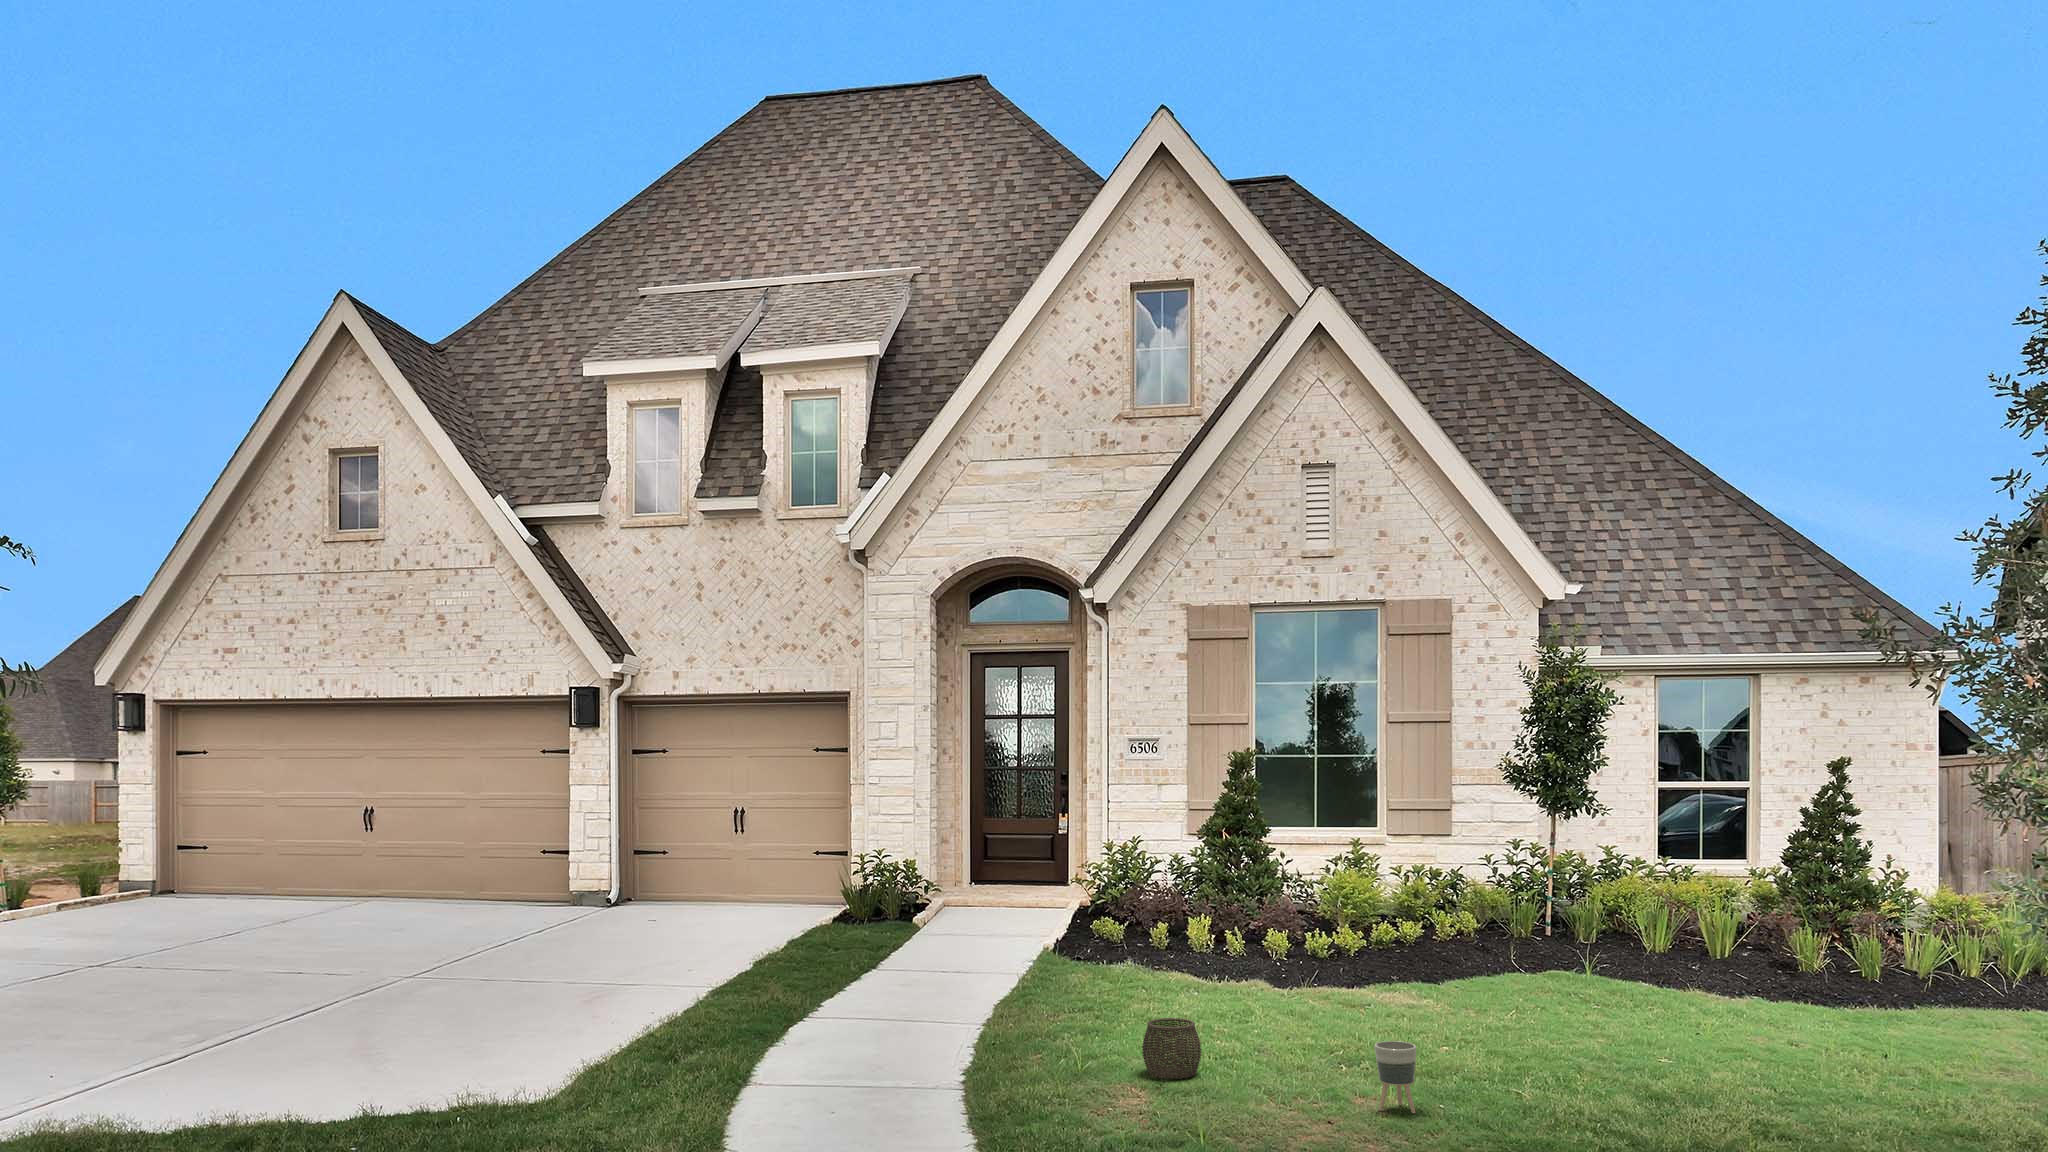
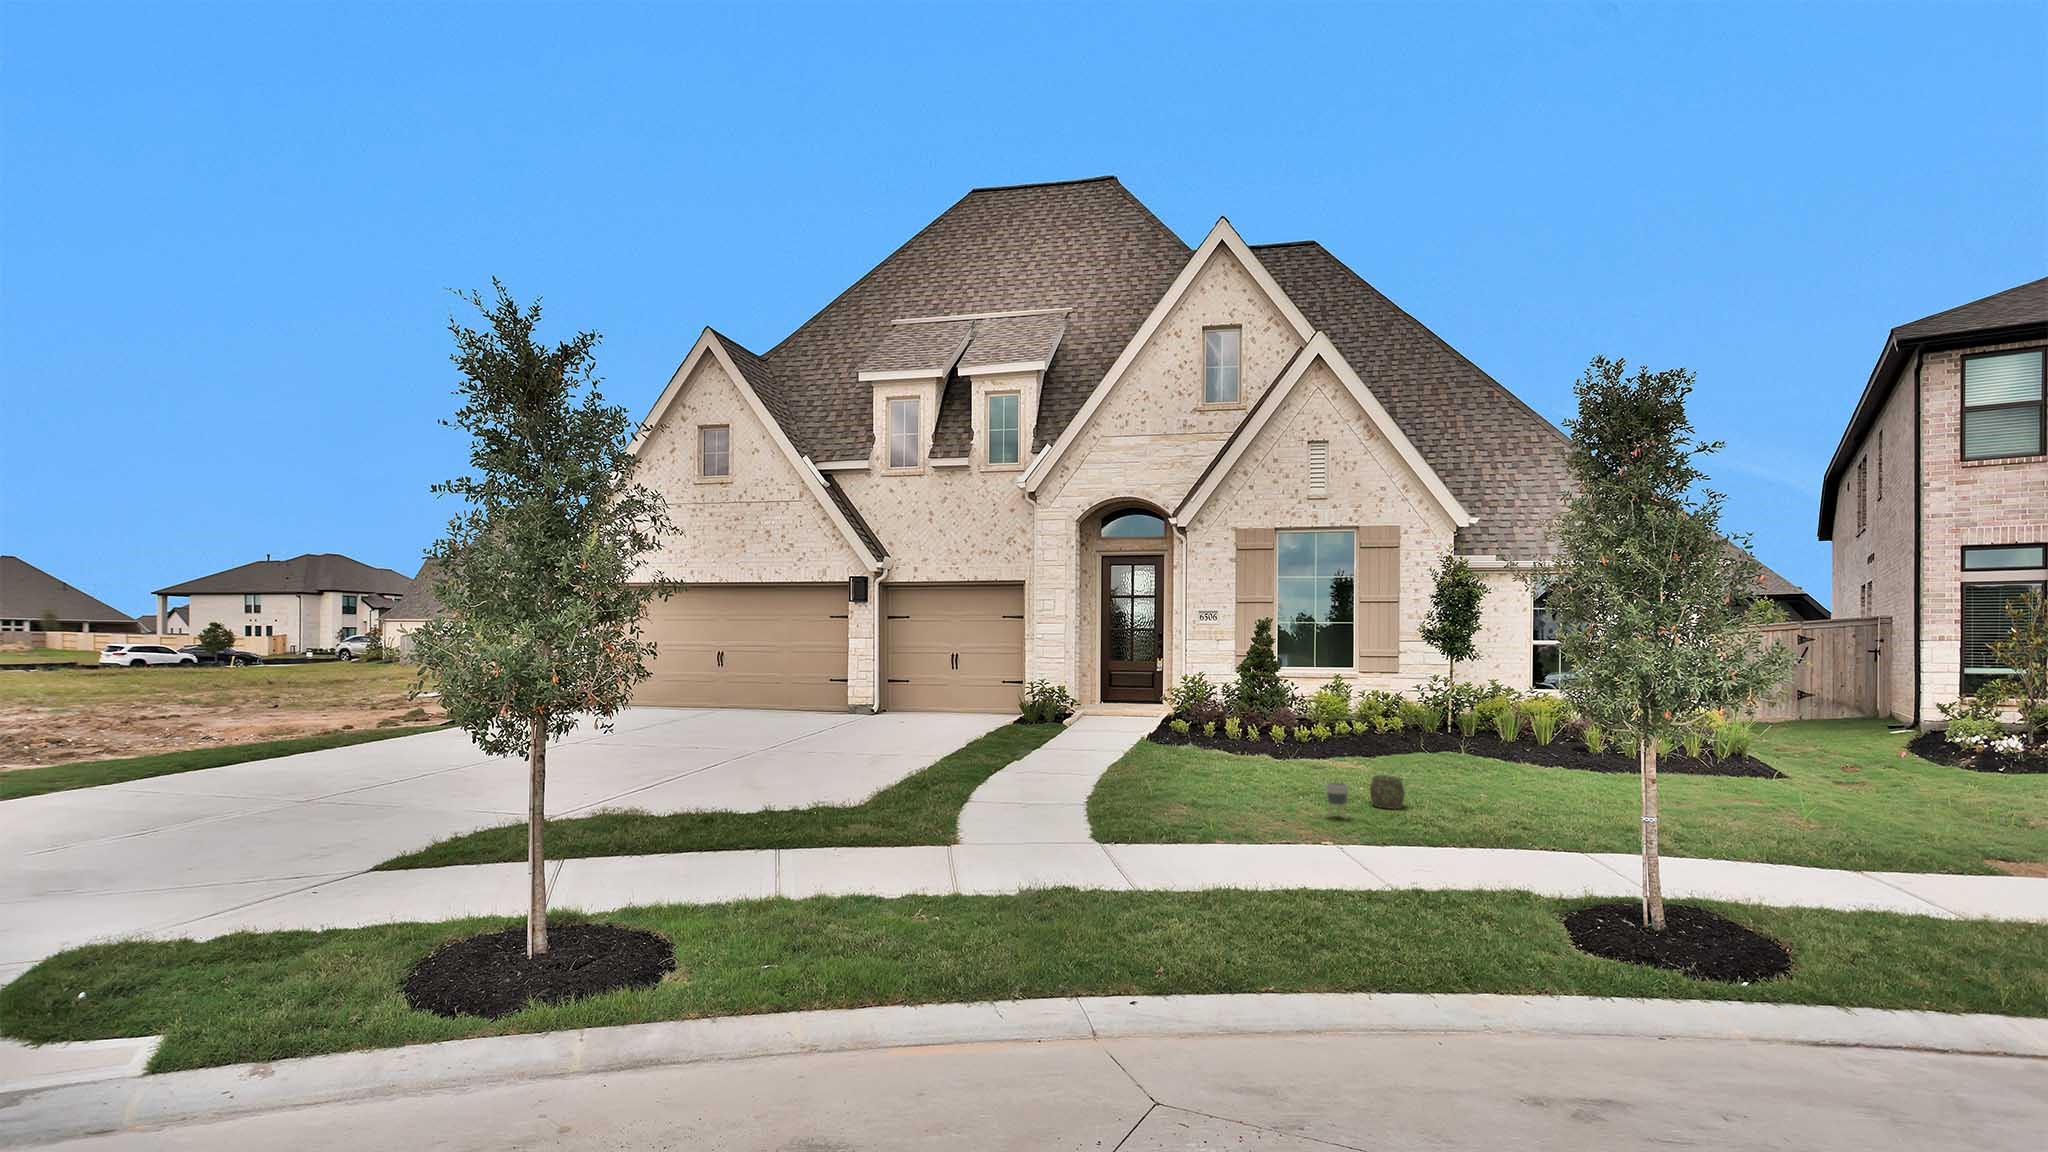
woven basket: present [1142,1018,1202,1079] -> present [1370,775,1405,809]

